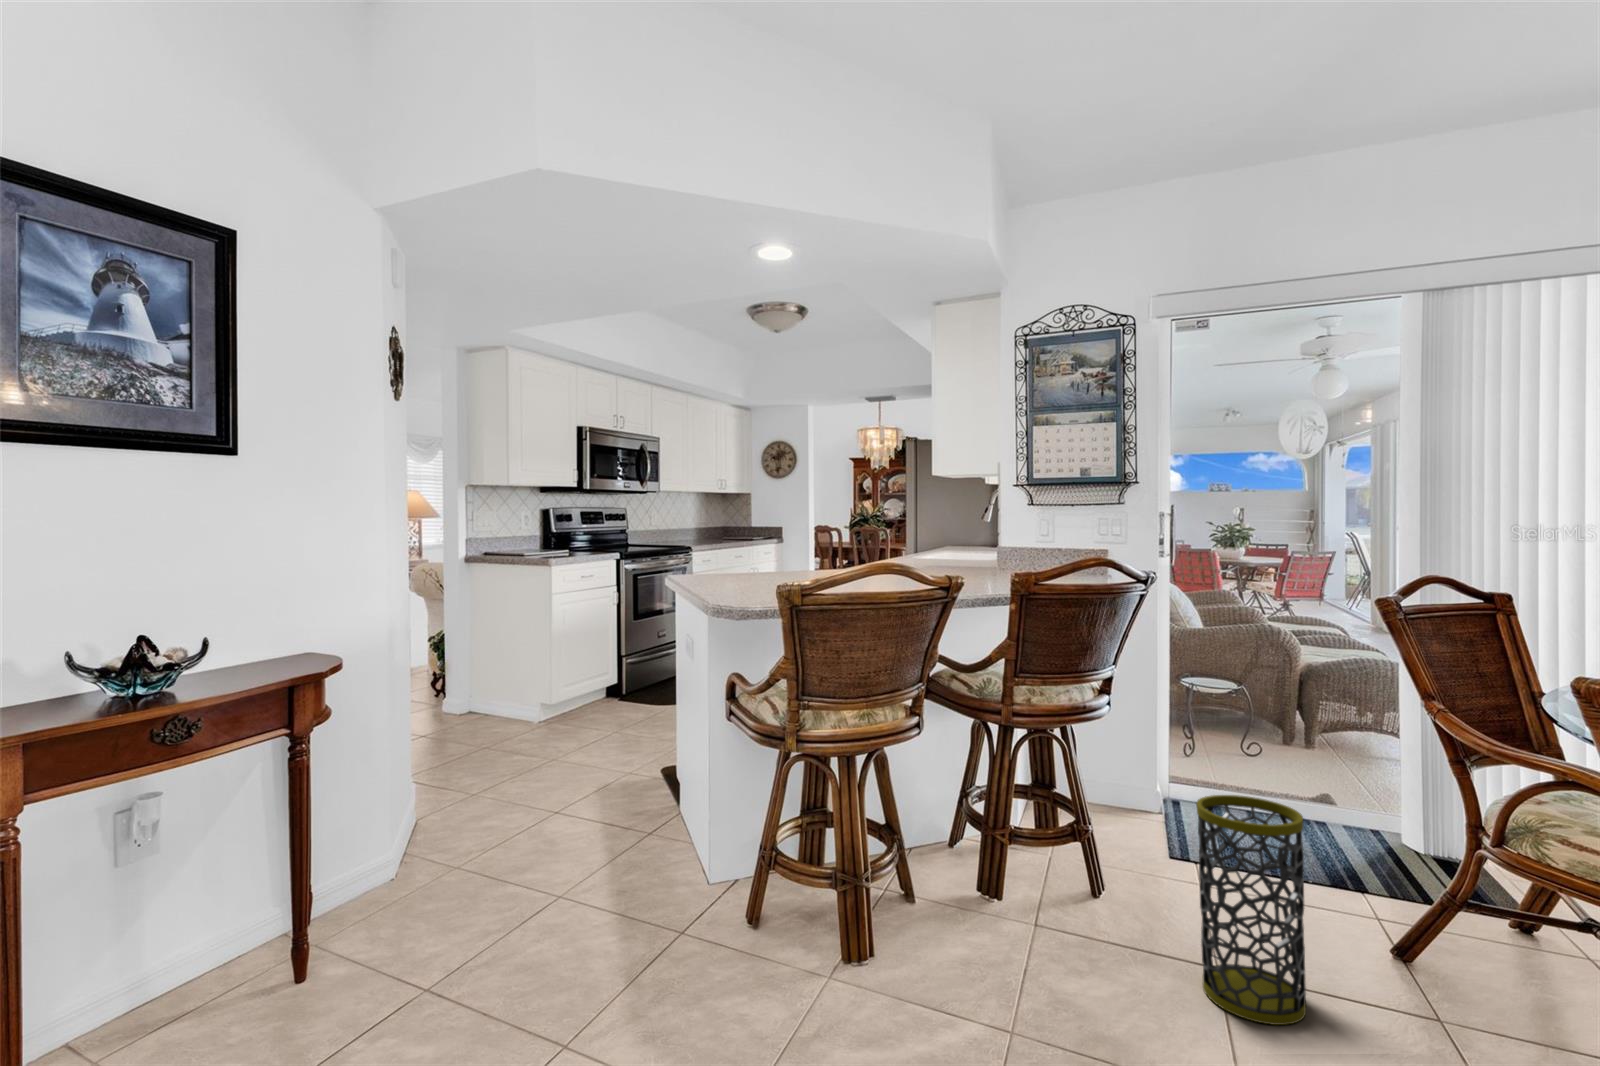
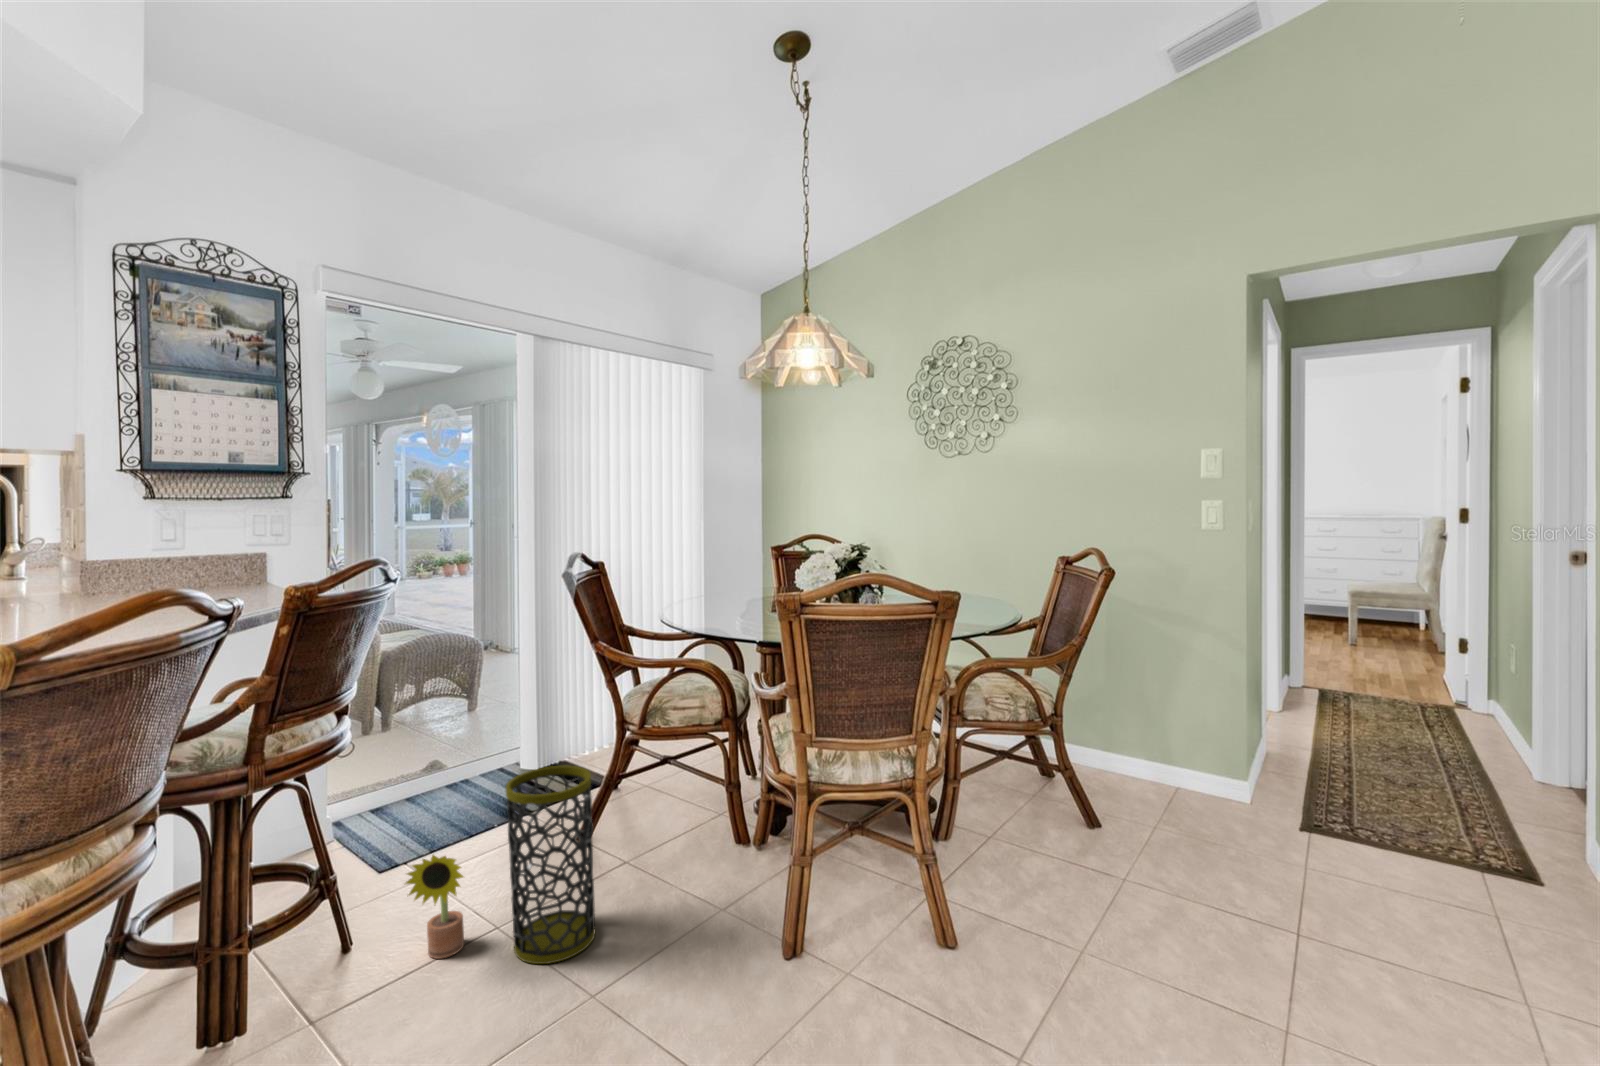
decorative plant: none [1111,835,1174,947] -> present [405,855,464,959]

